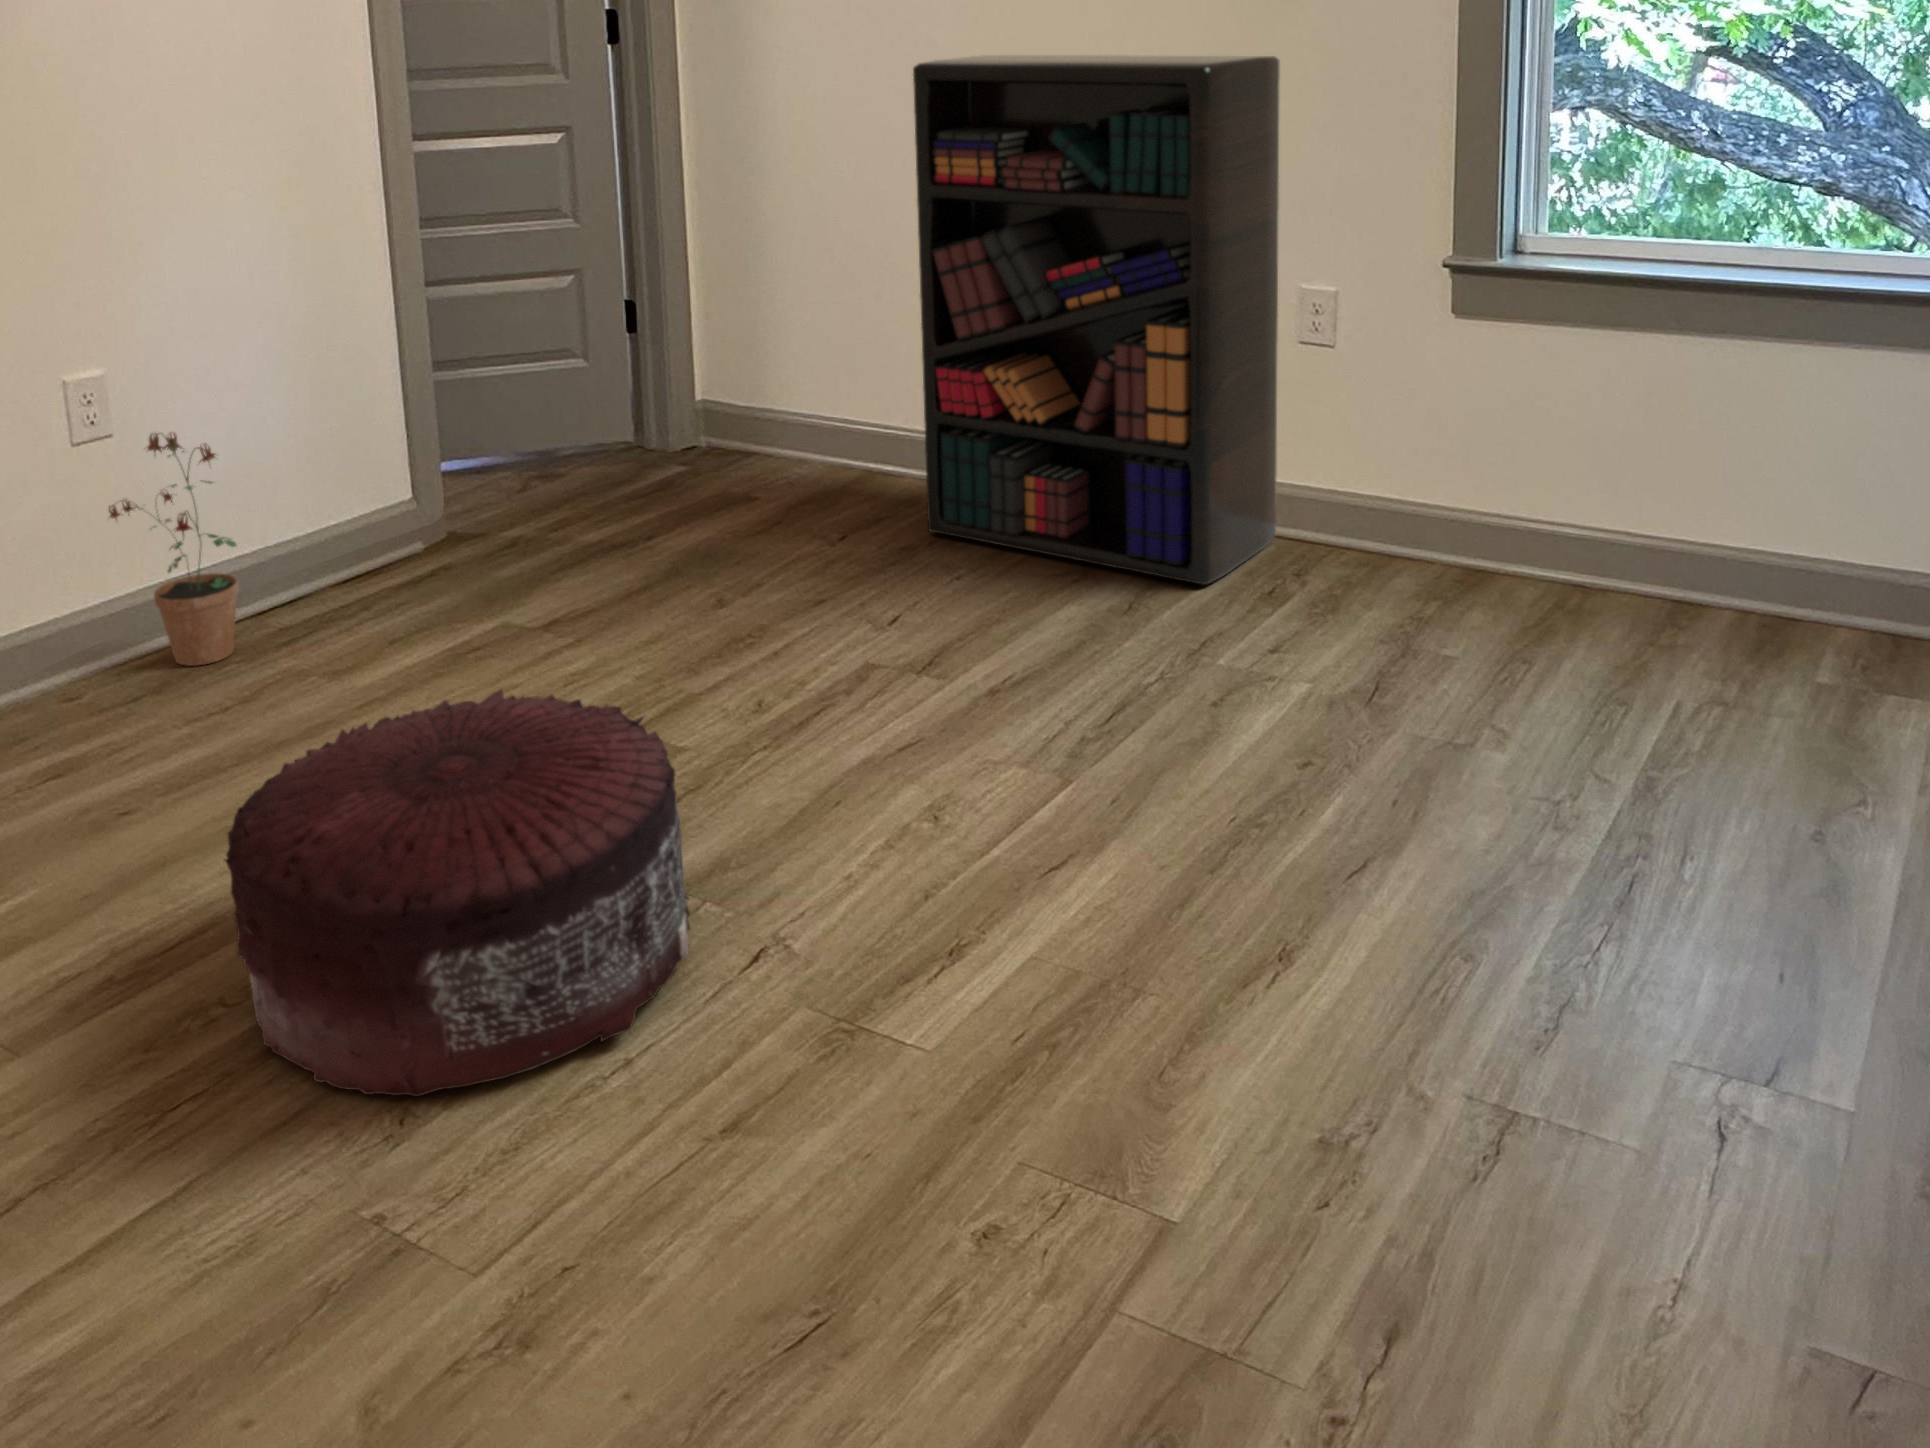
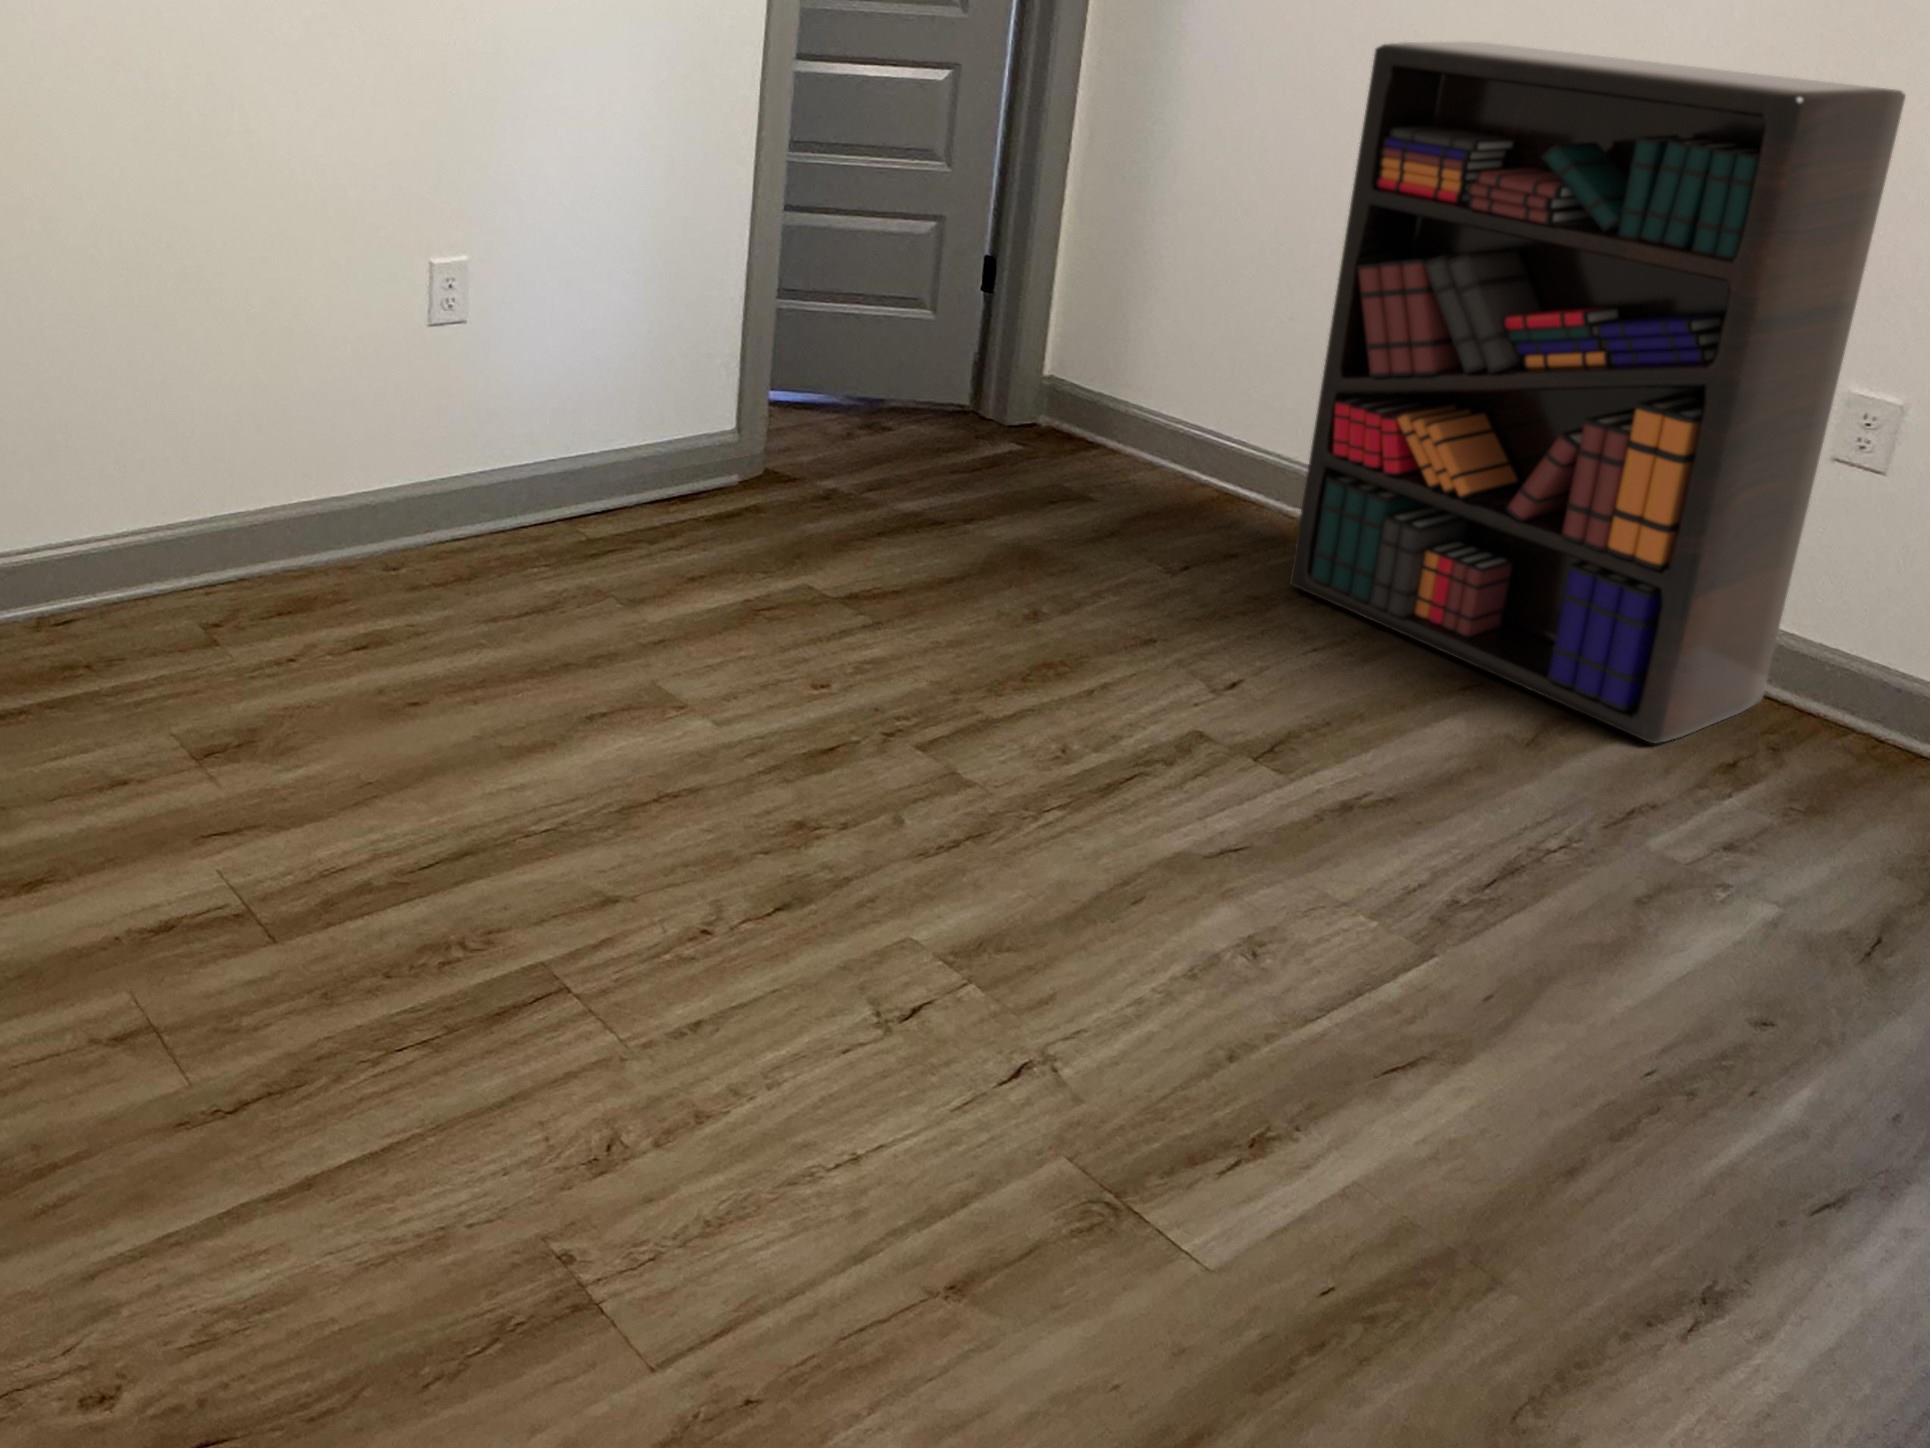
potted plant: present [109,432,239,666] -> none [455,322,571,555]
pouf: present [225,689,690,1097] -> none [487,682,962,1133]

